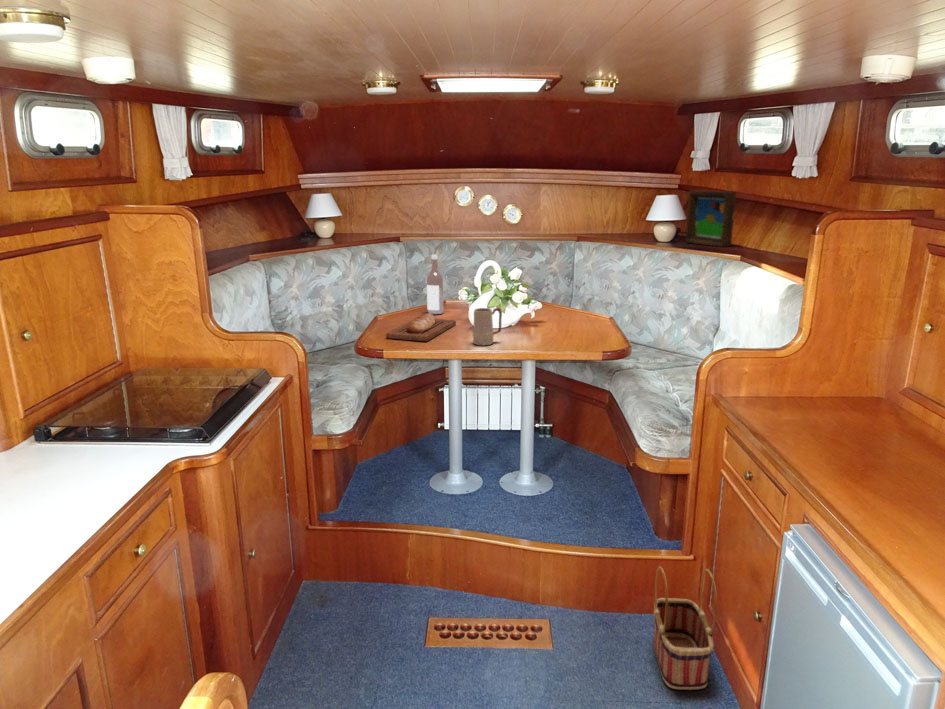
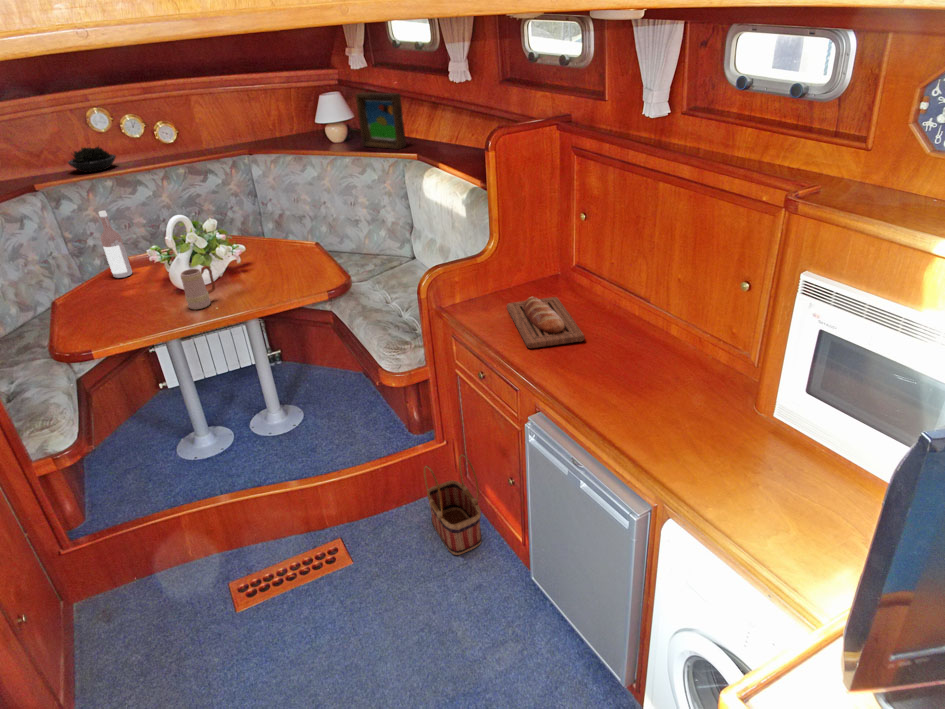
succulent plant: none [429,215,466,236] -> present [68,147,116,172]
bread loaf: present [386,313,456,341] -> present [507,297,585,348]

